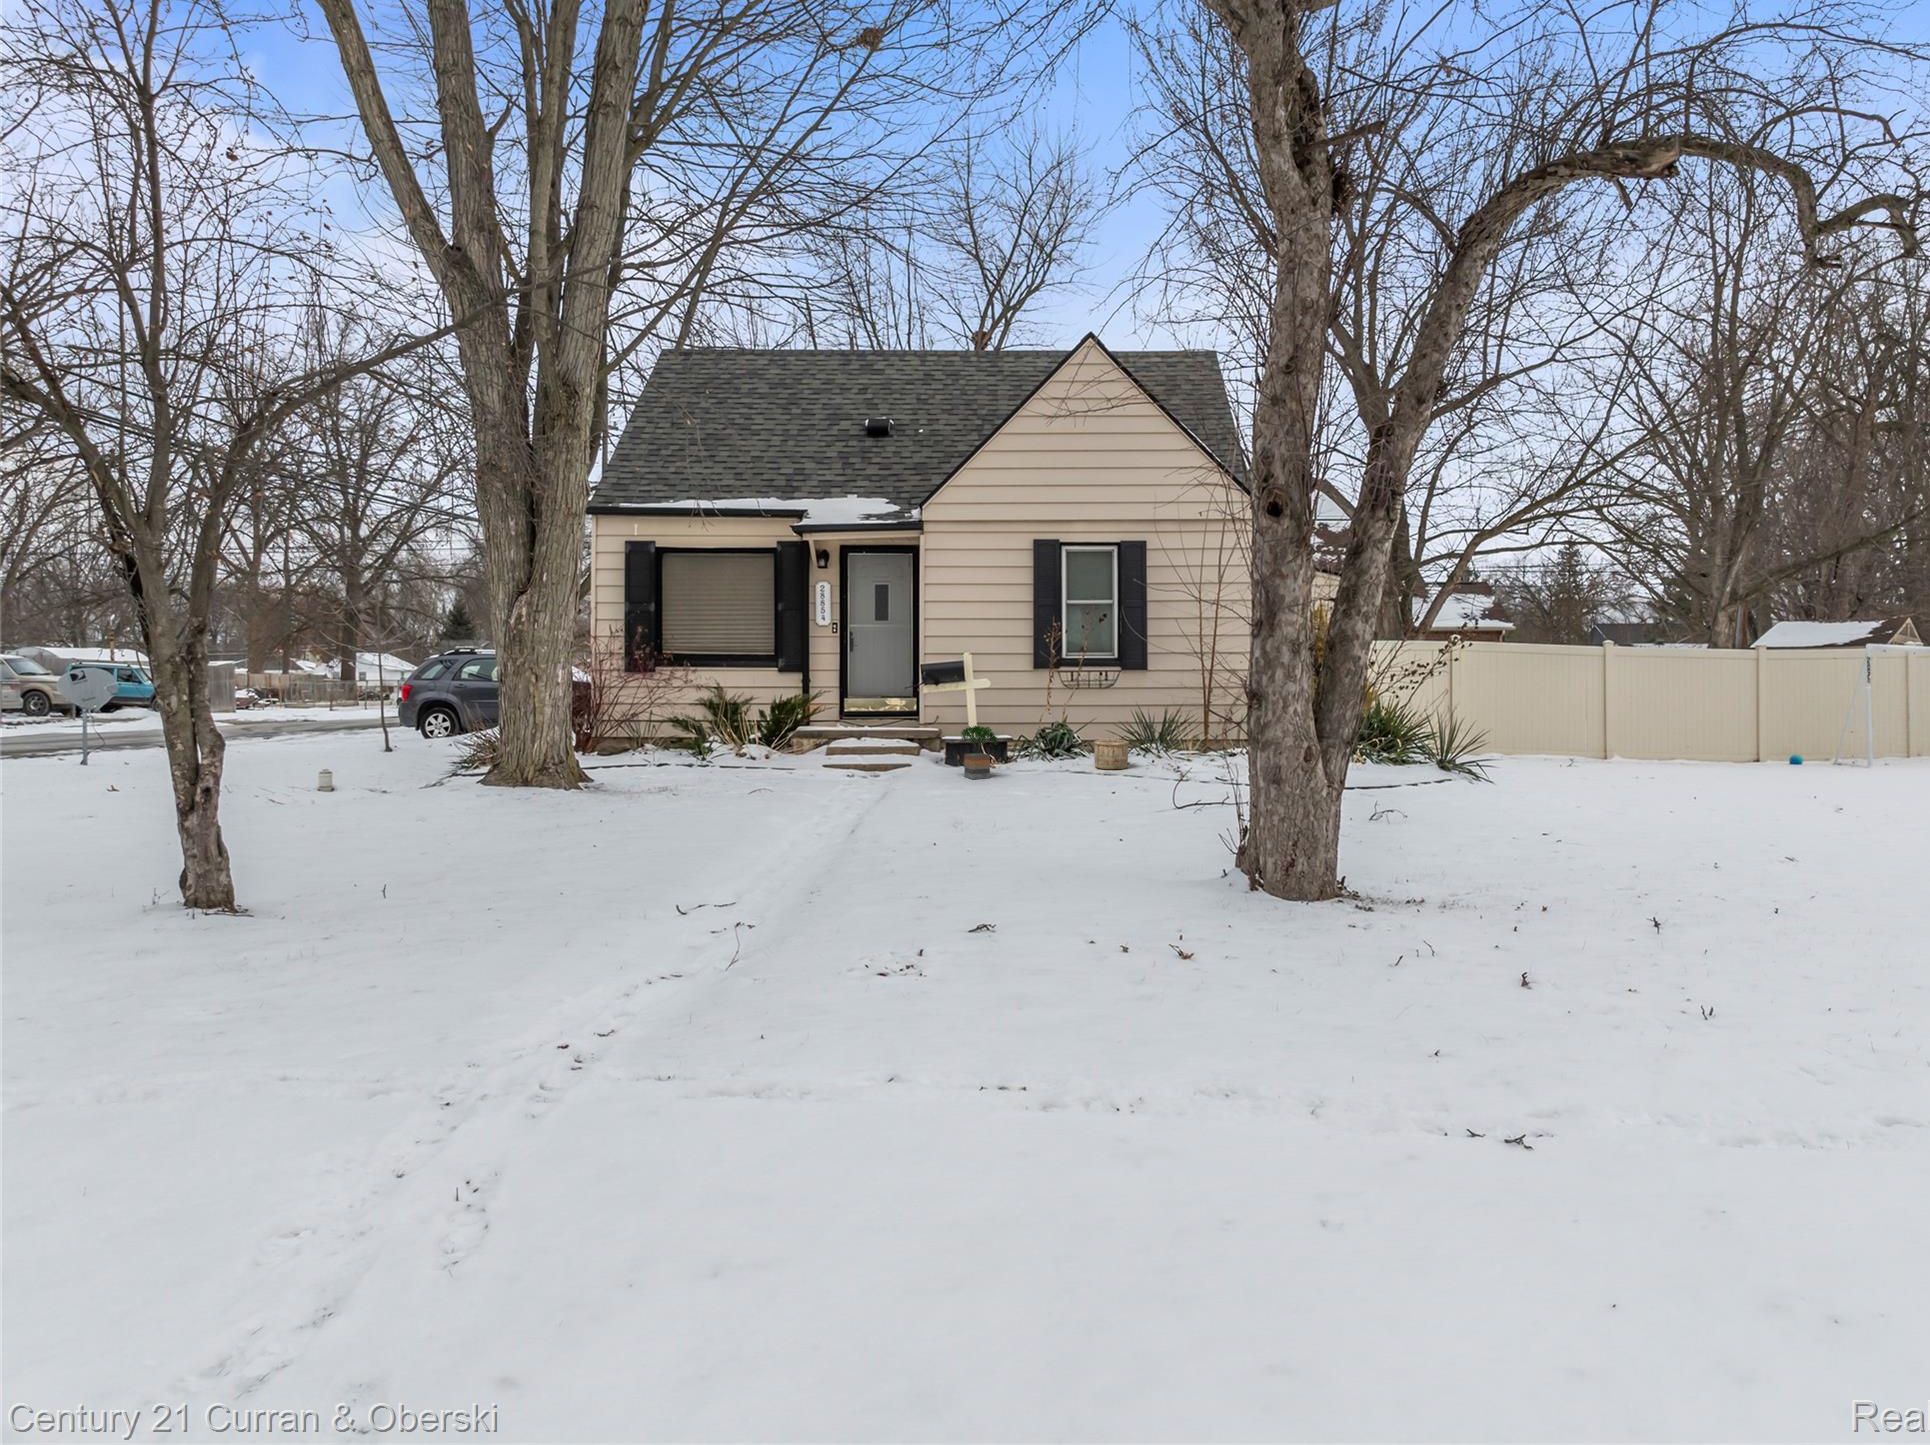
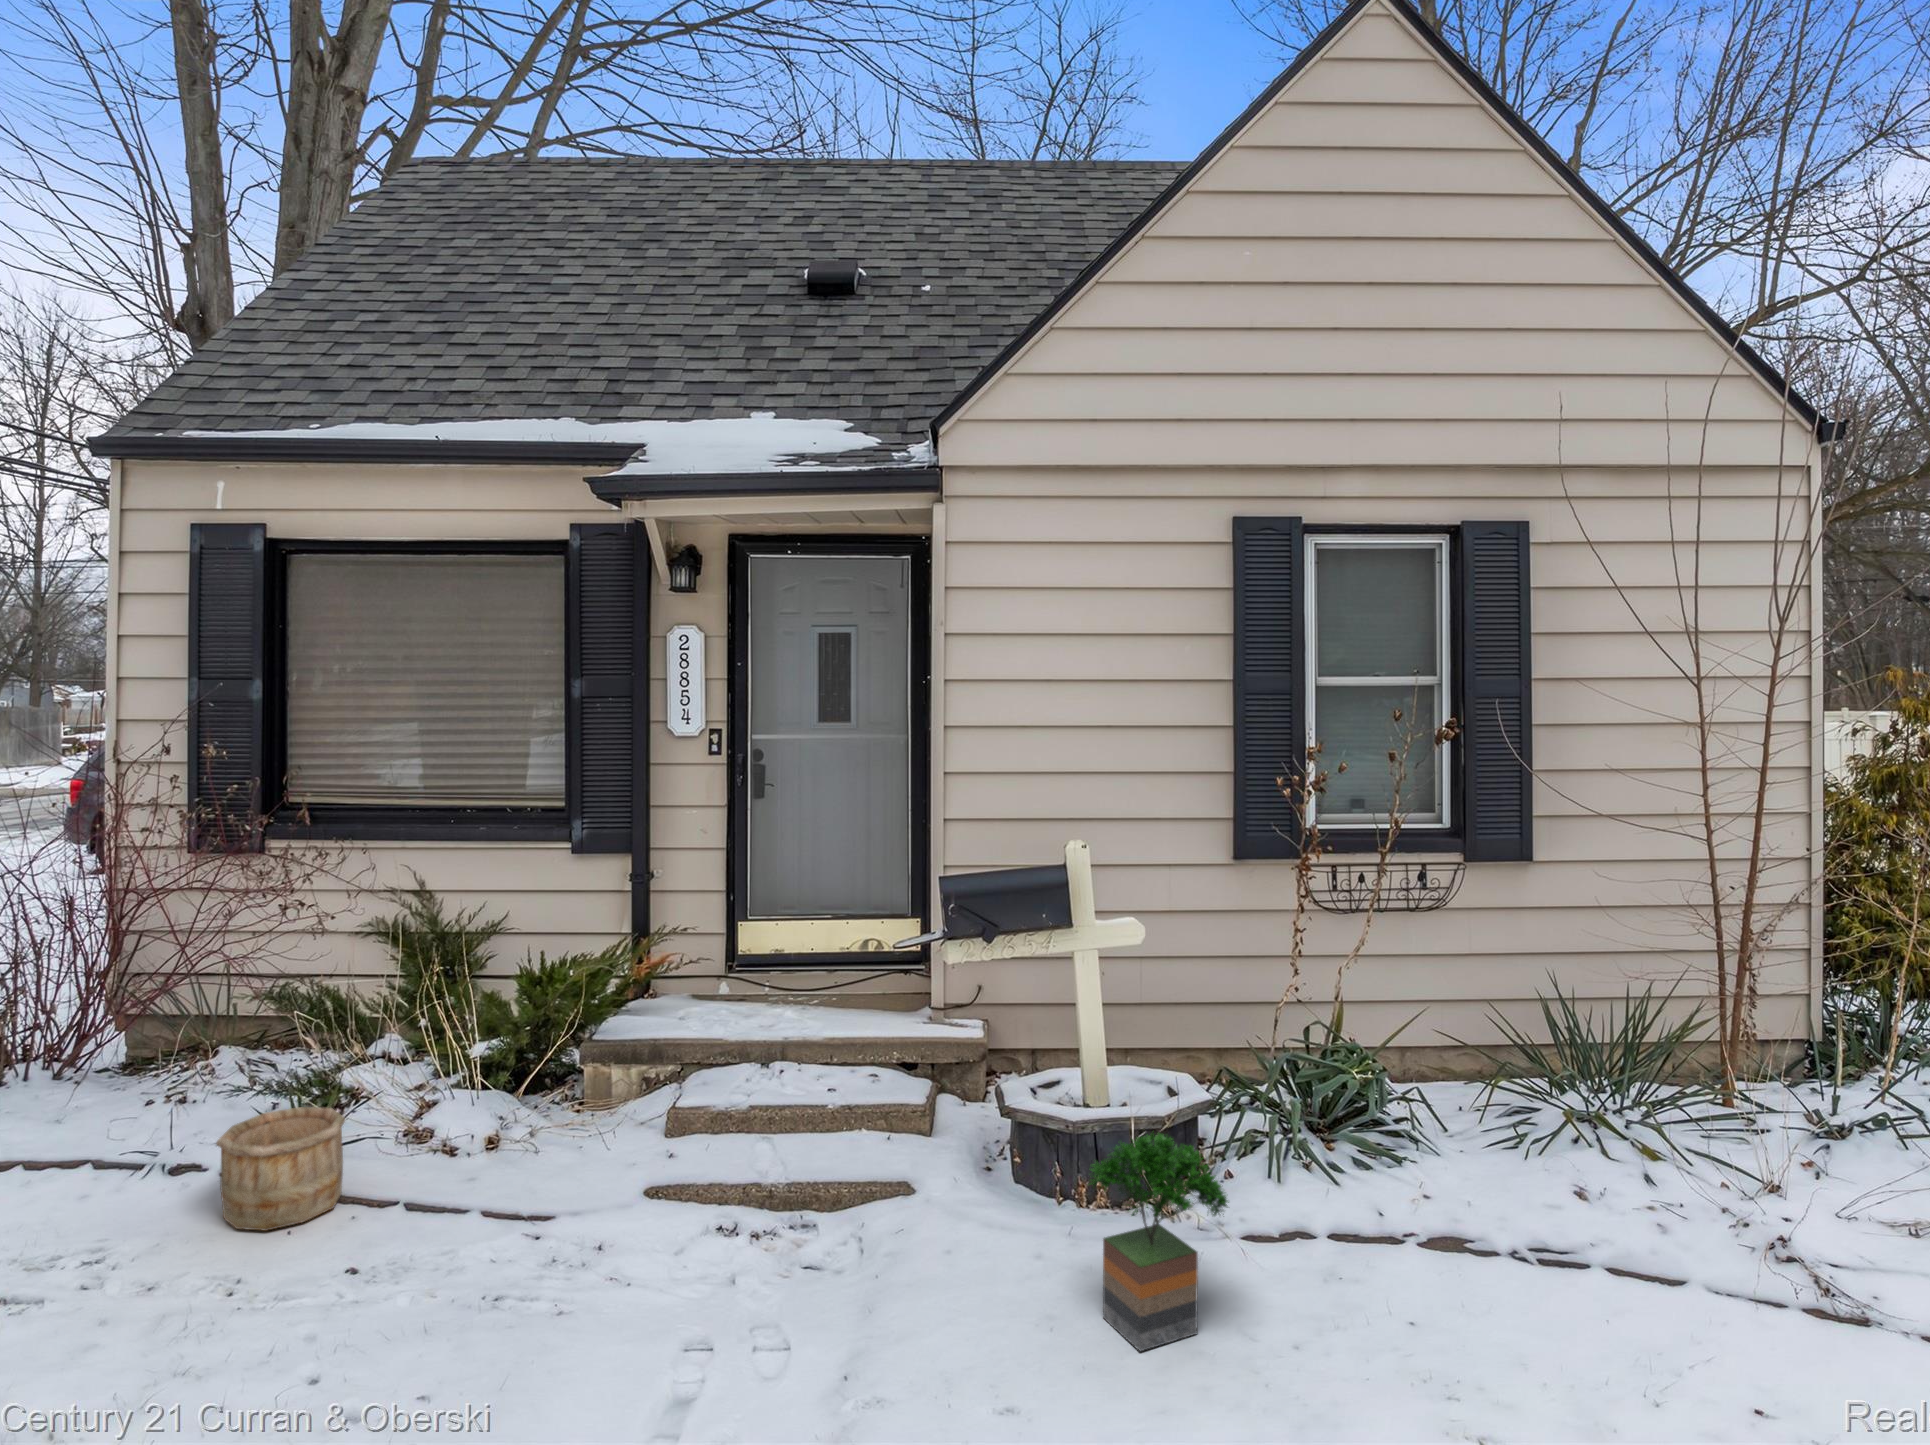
wooden bucket: present [1094,739,1129,769] -> present [216,1107,345,1231]

